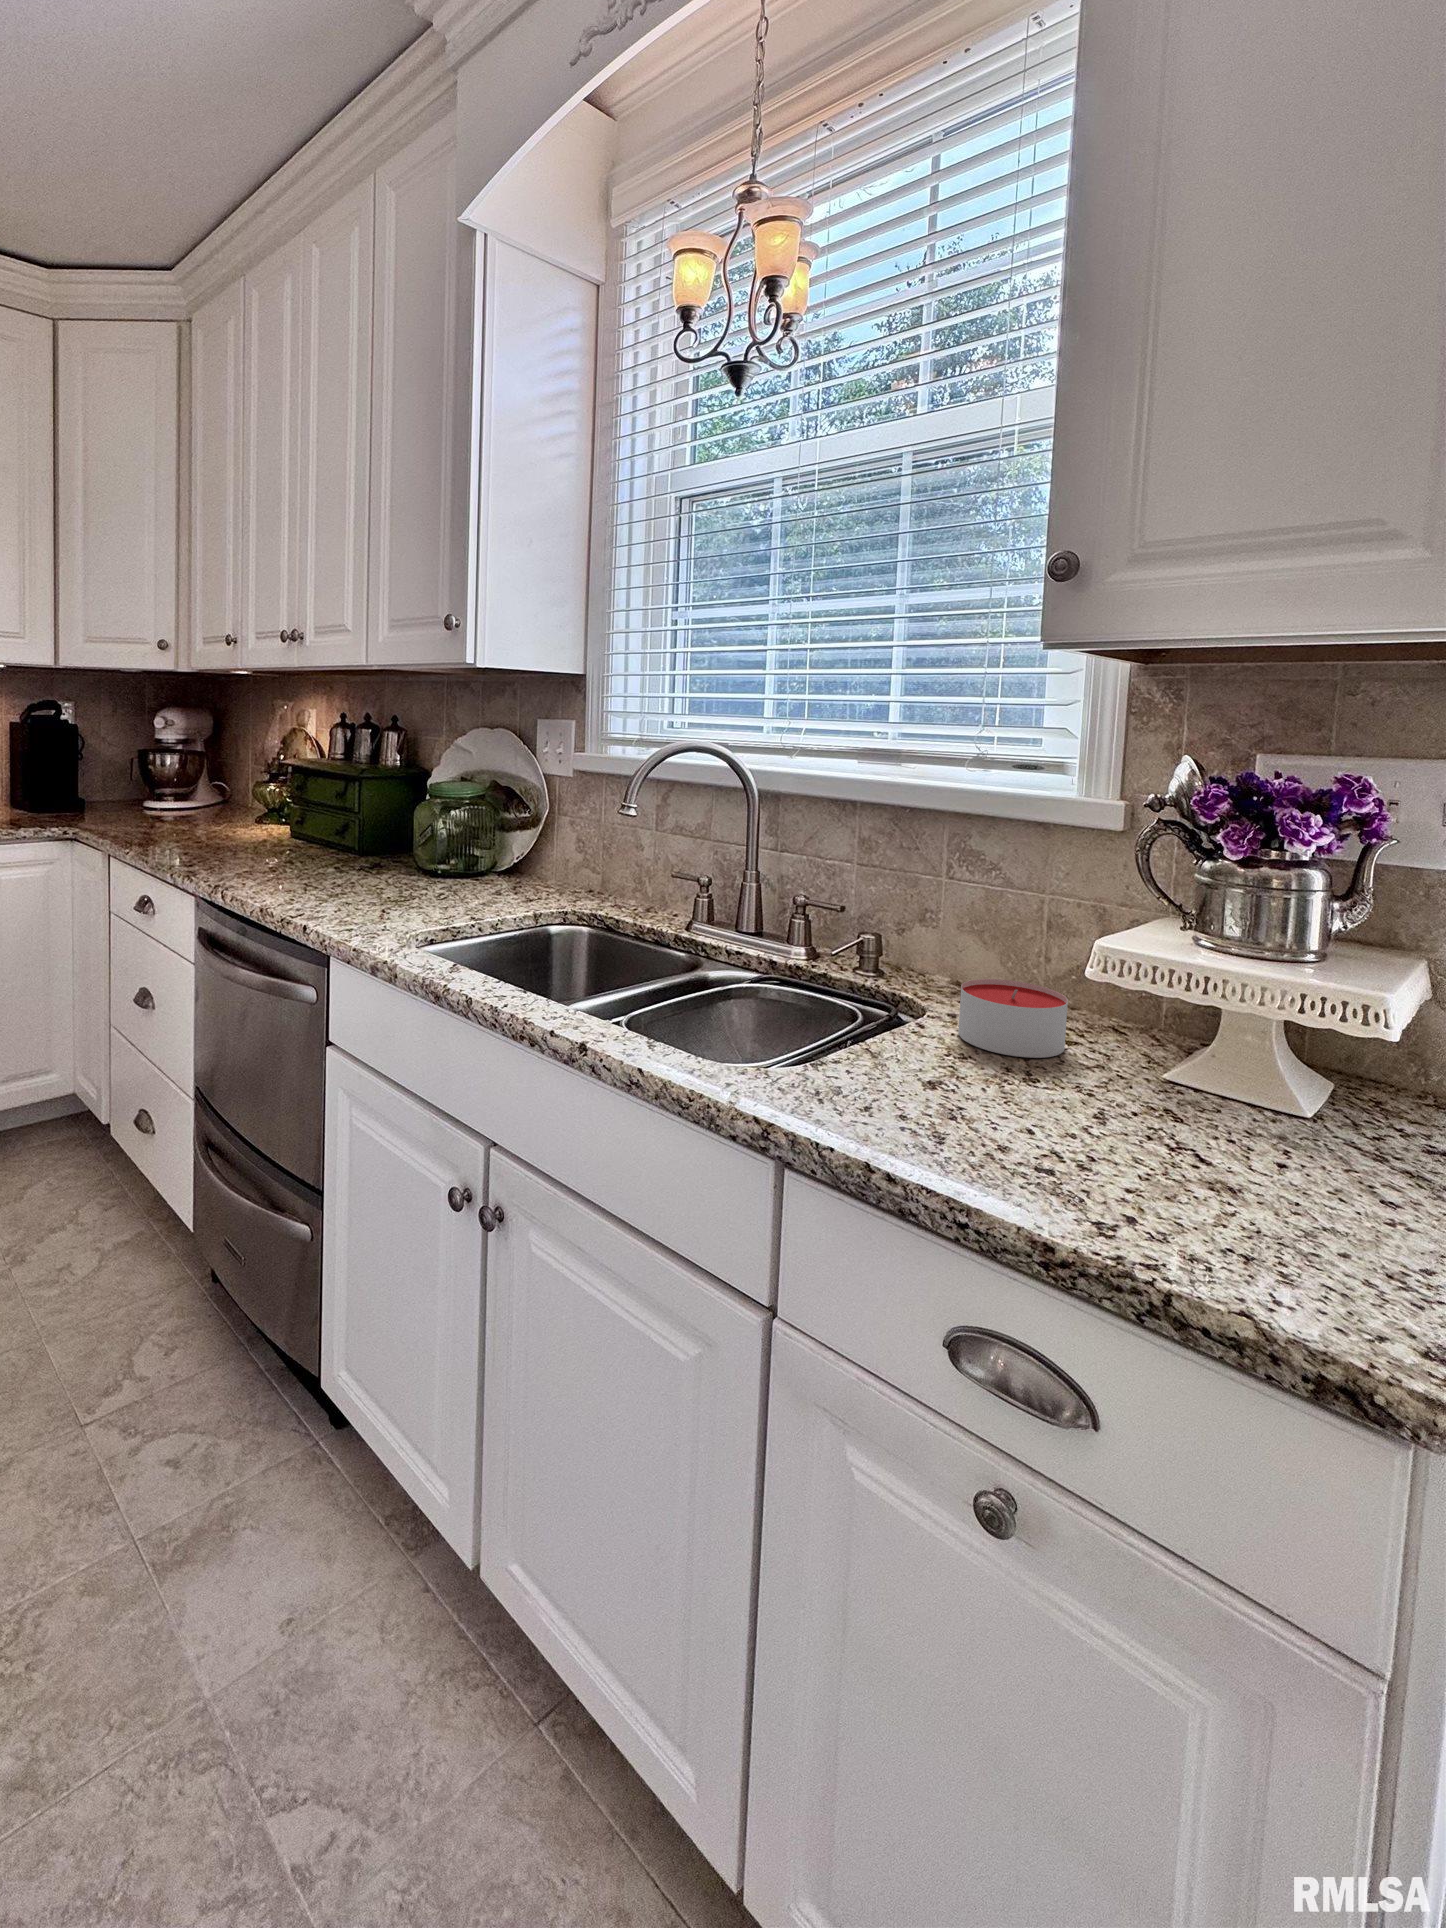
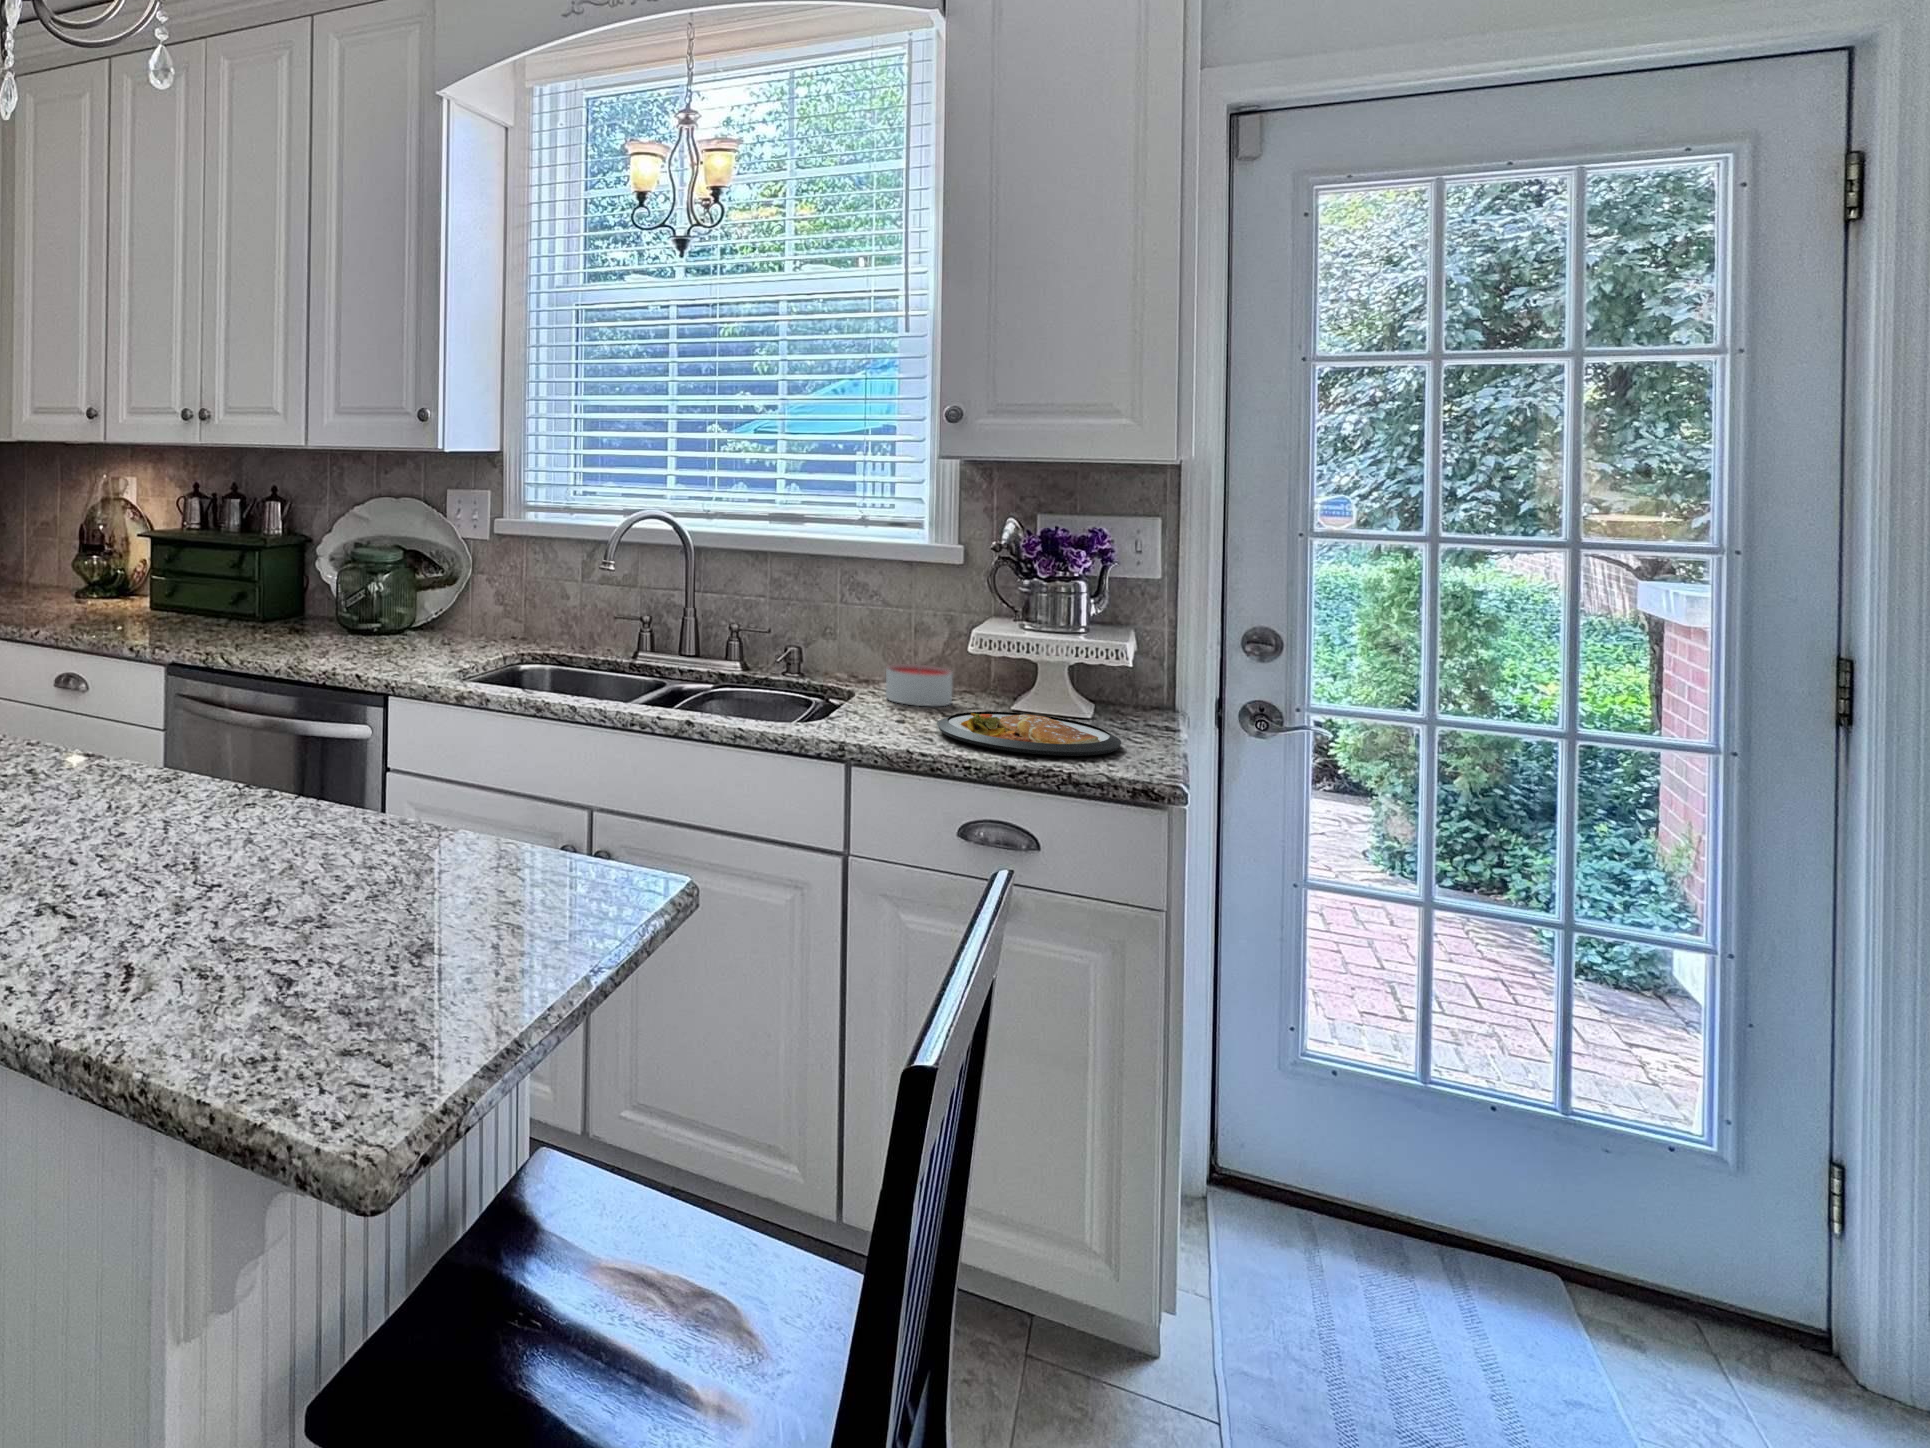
dish: none [963,1090,1329,1246] -> present [937,712,1121,756]

